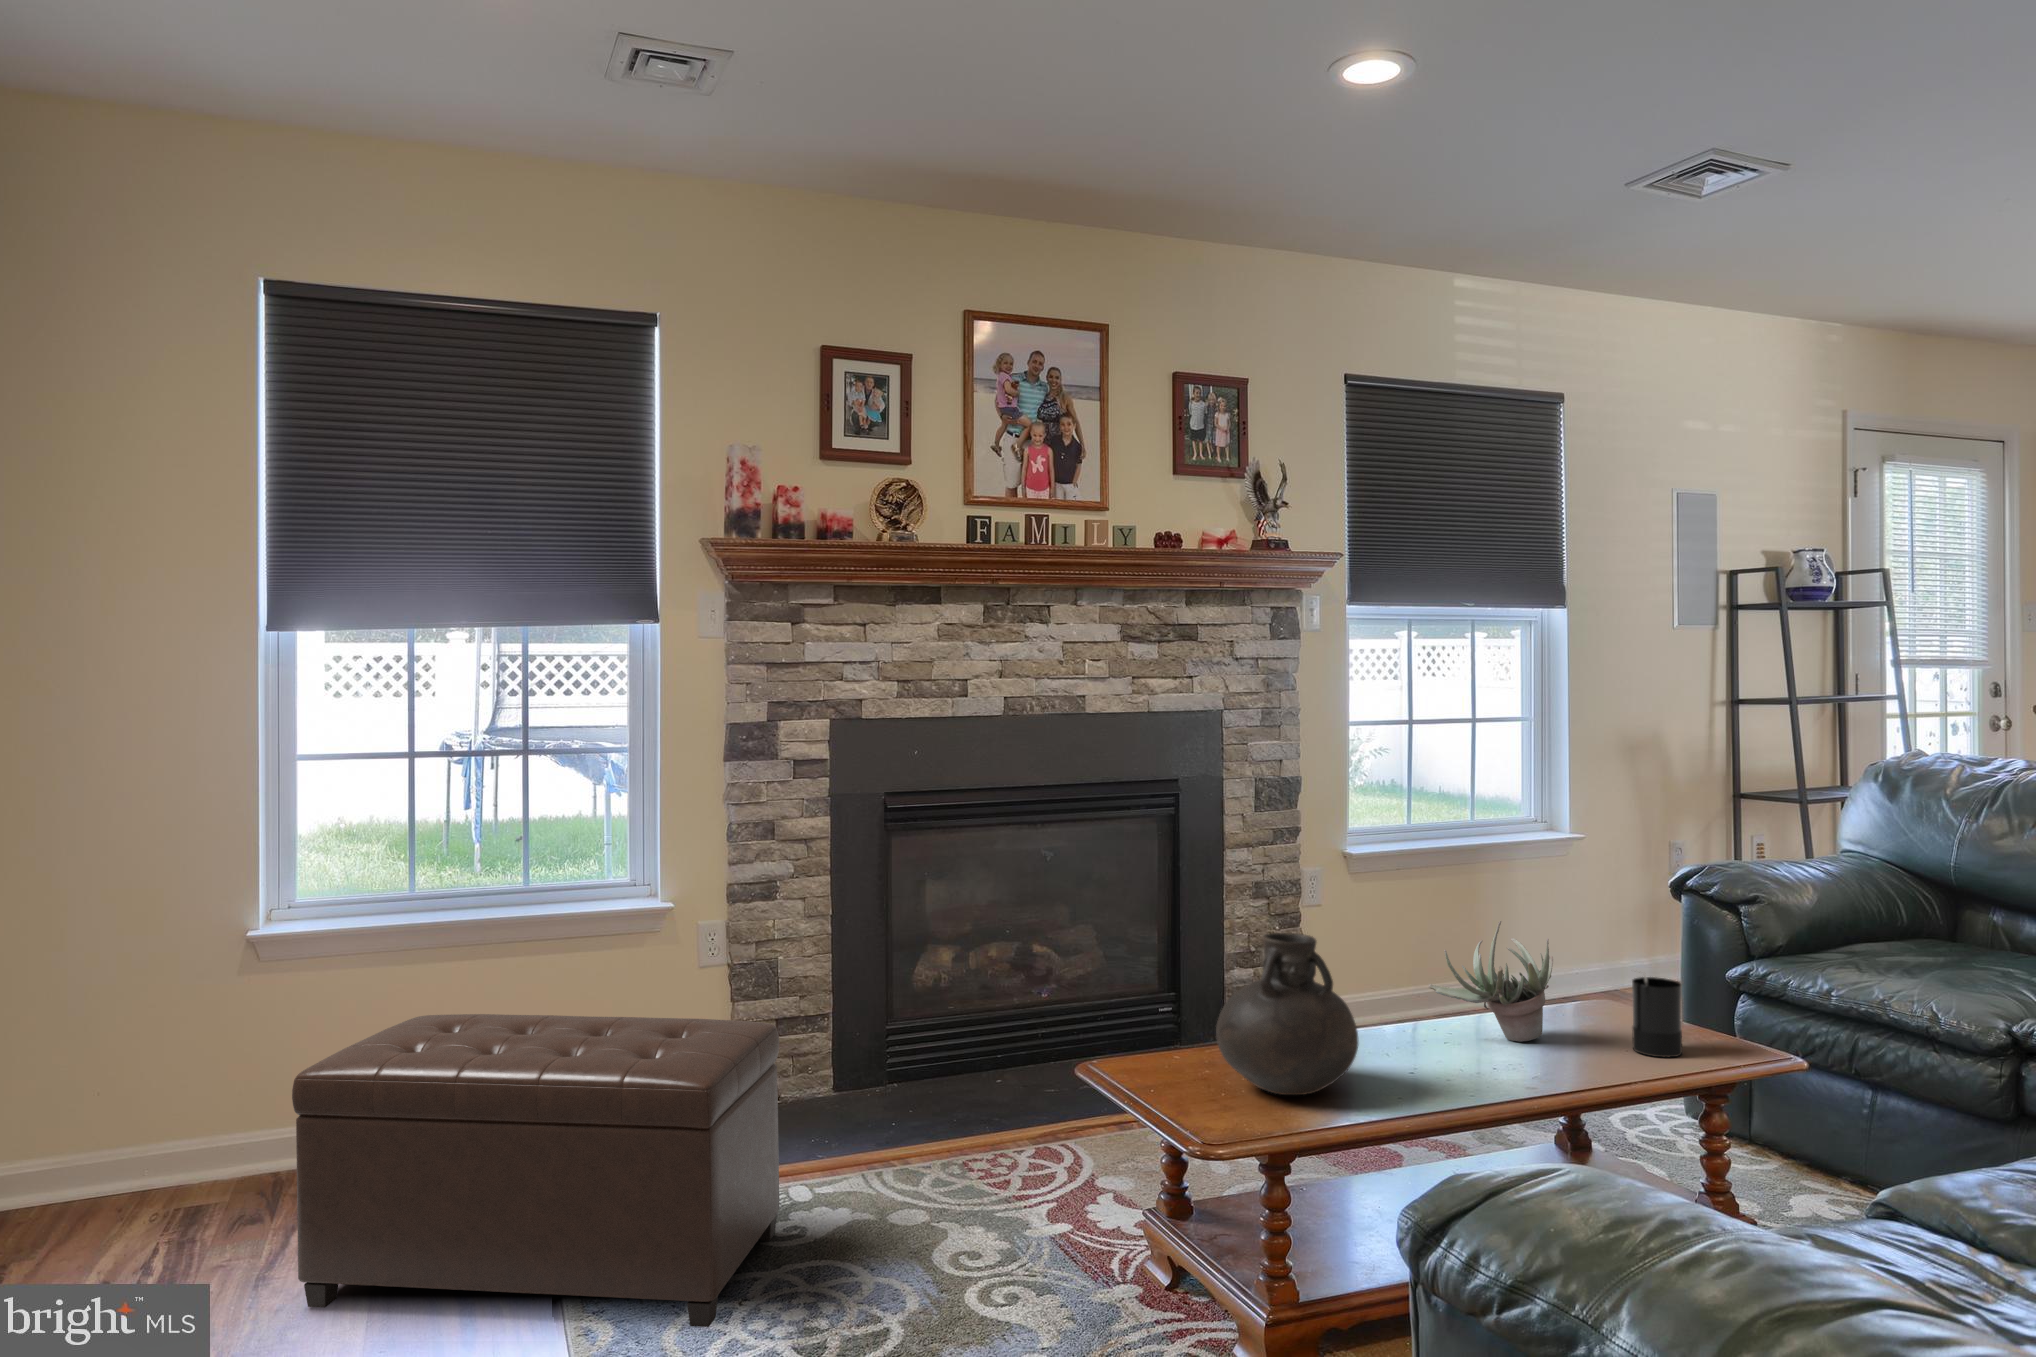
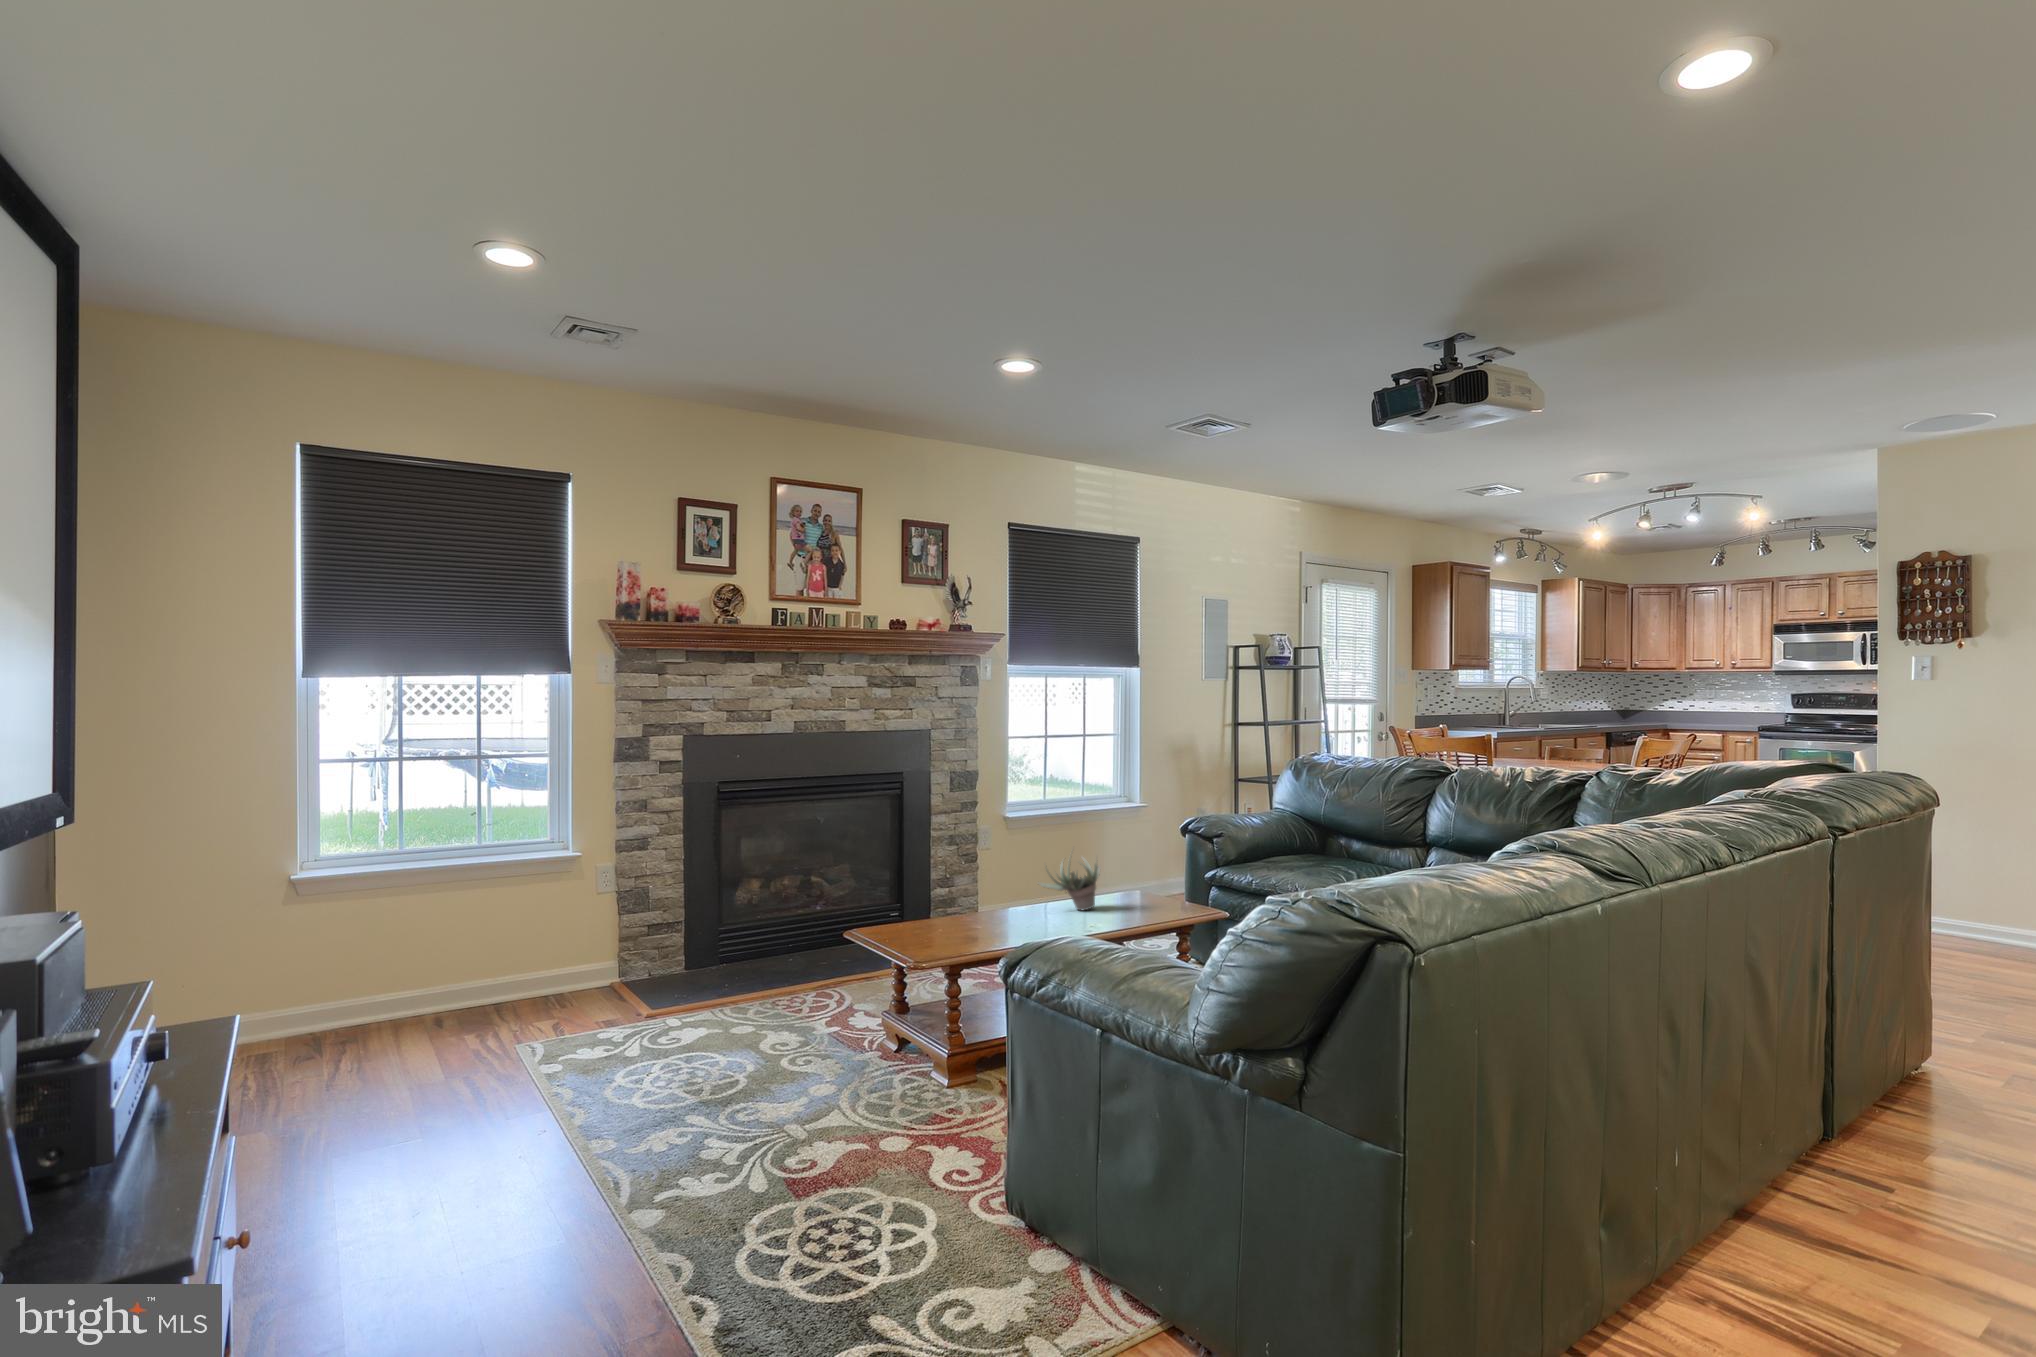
vase: present [1216,933,1358,1095] -> none [922,854,996,938]
candle: present [1632,971,1682,1057] -> none [1138,870,1161,914]
ottoman: present [292,1014,779,1327] -> none [364,919,667,1098]

